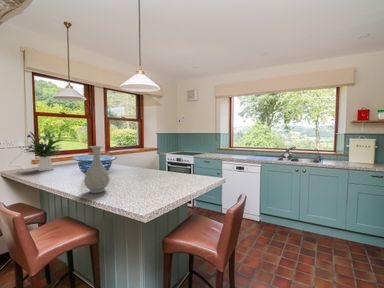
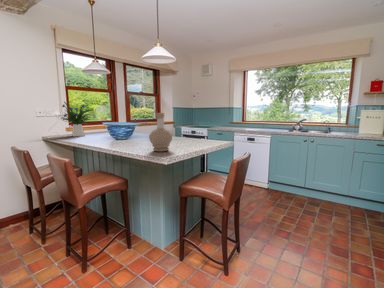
vase: present [84,146,110,193] -> none [115,110,135,149]
bottle: none [126,150,154,197] -> present [149,113,172,151]

